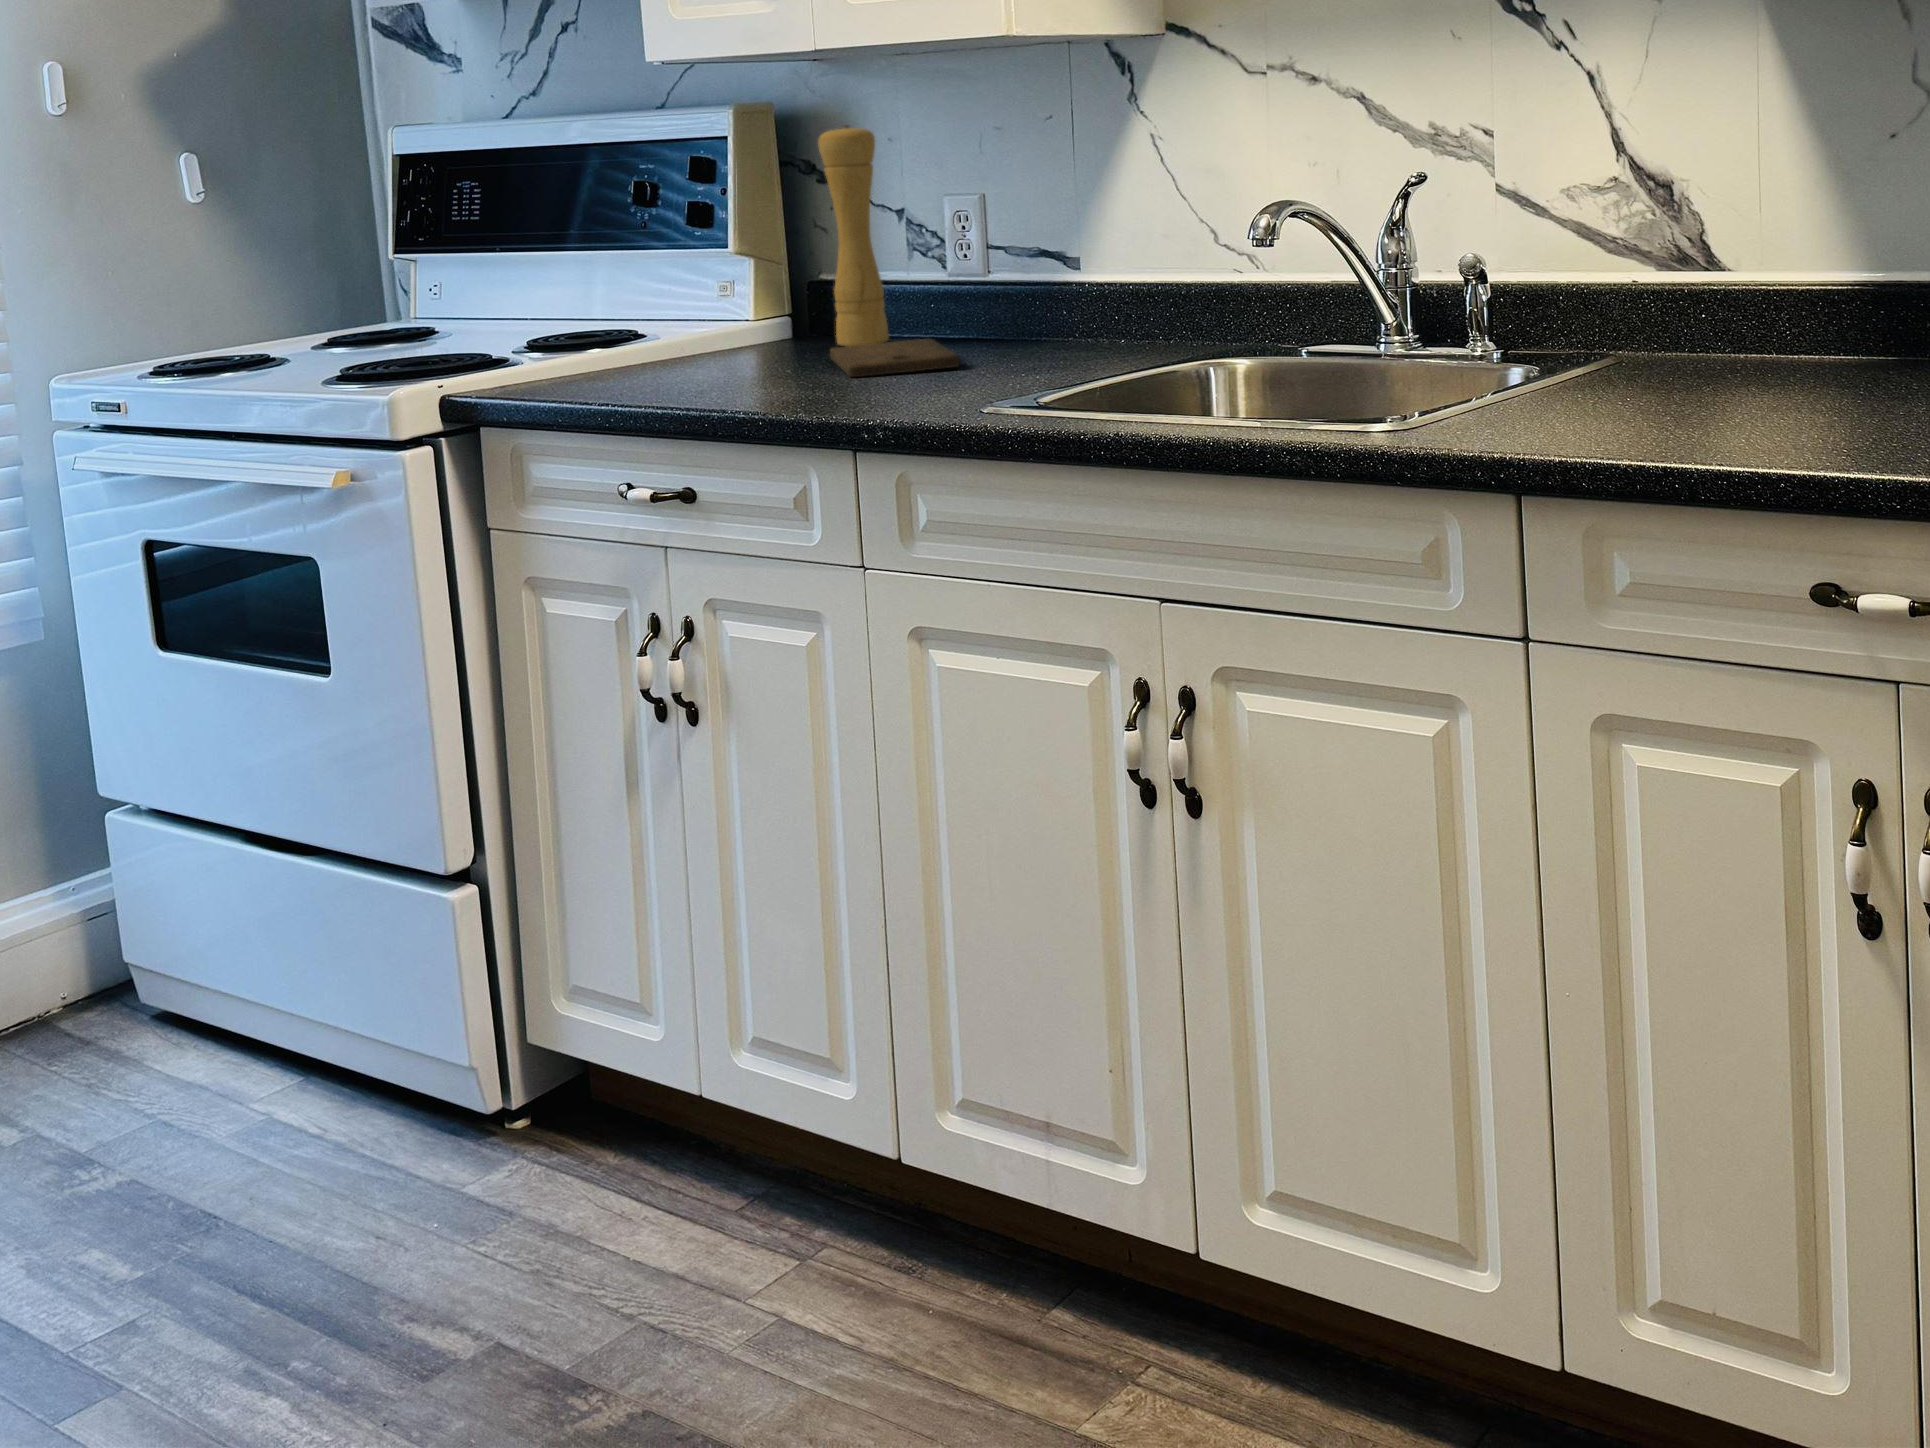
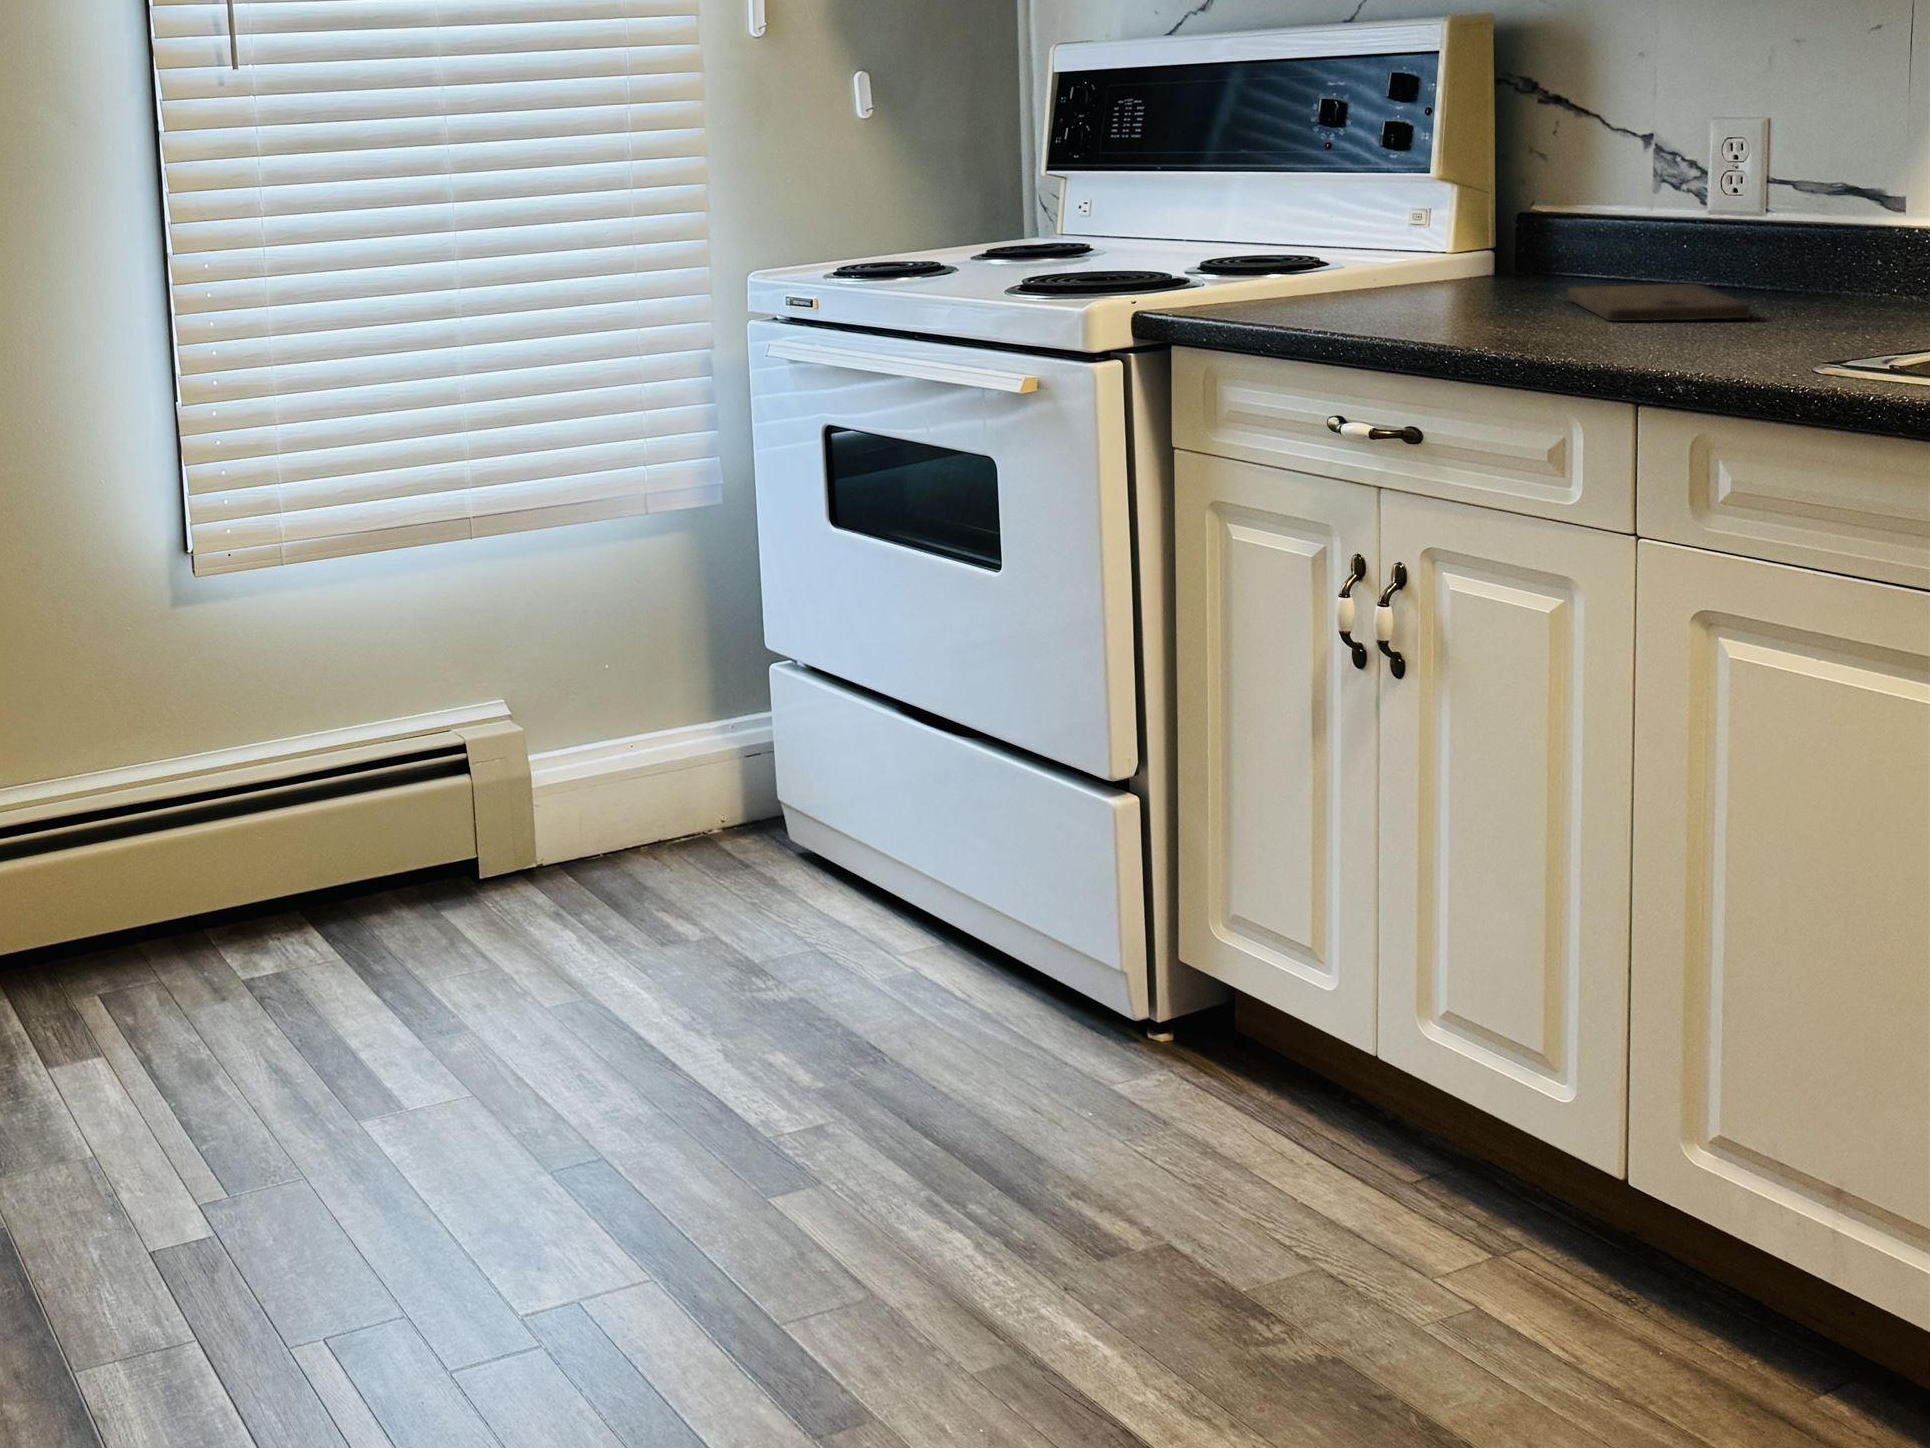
pepper mill: present [818,125,889,346] -> none [1561,40,1633,287]

